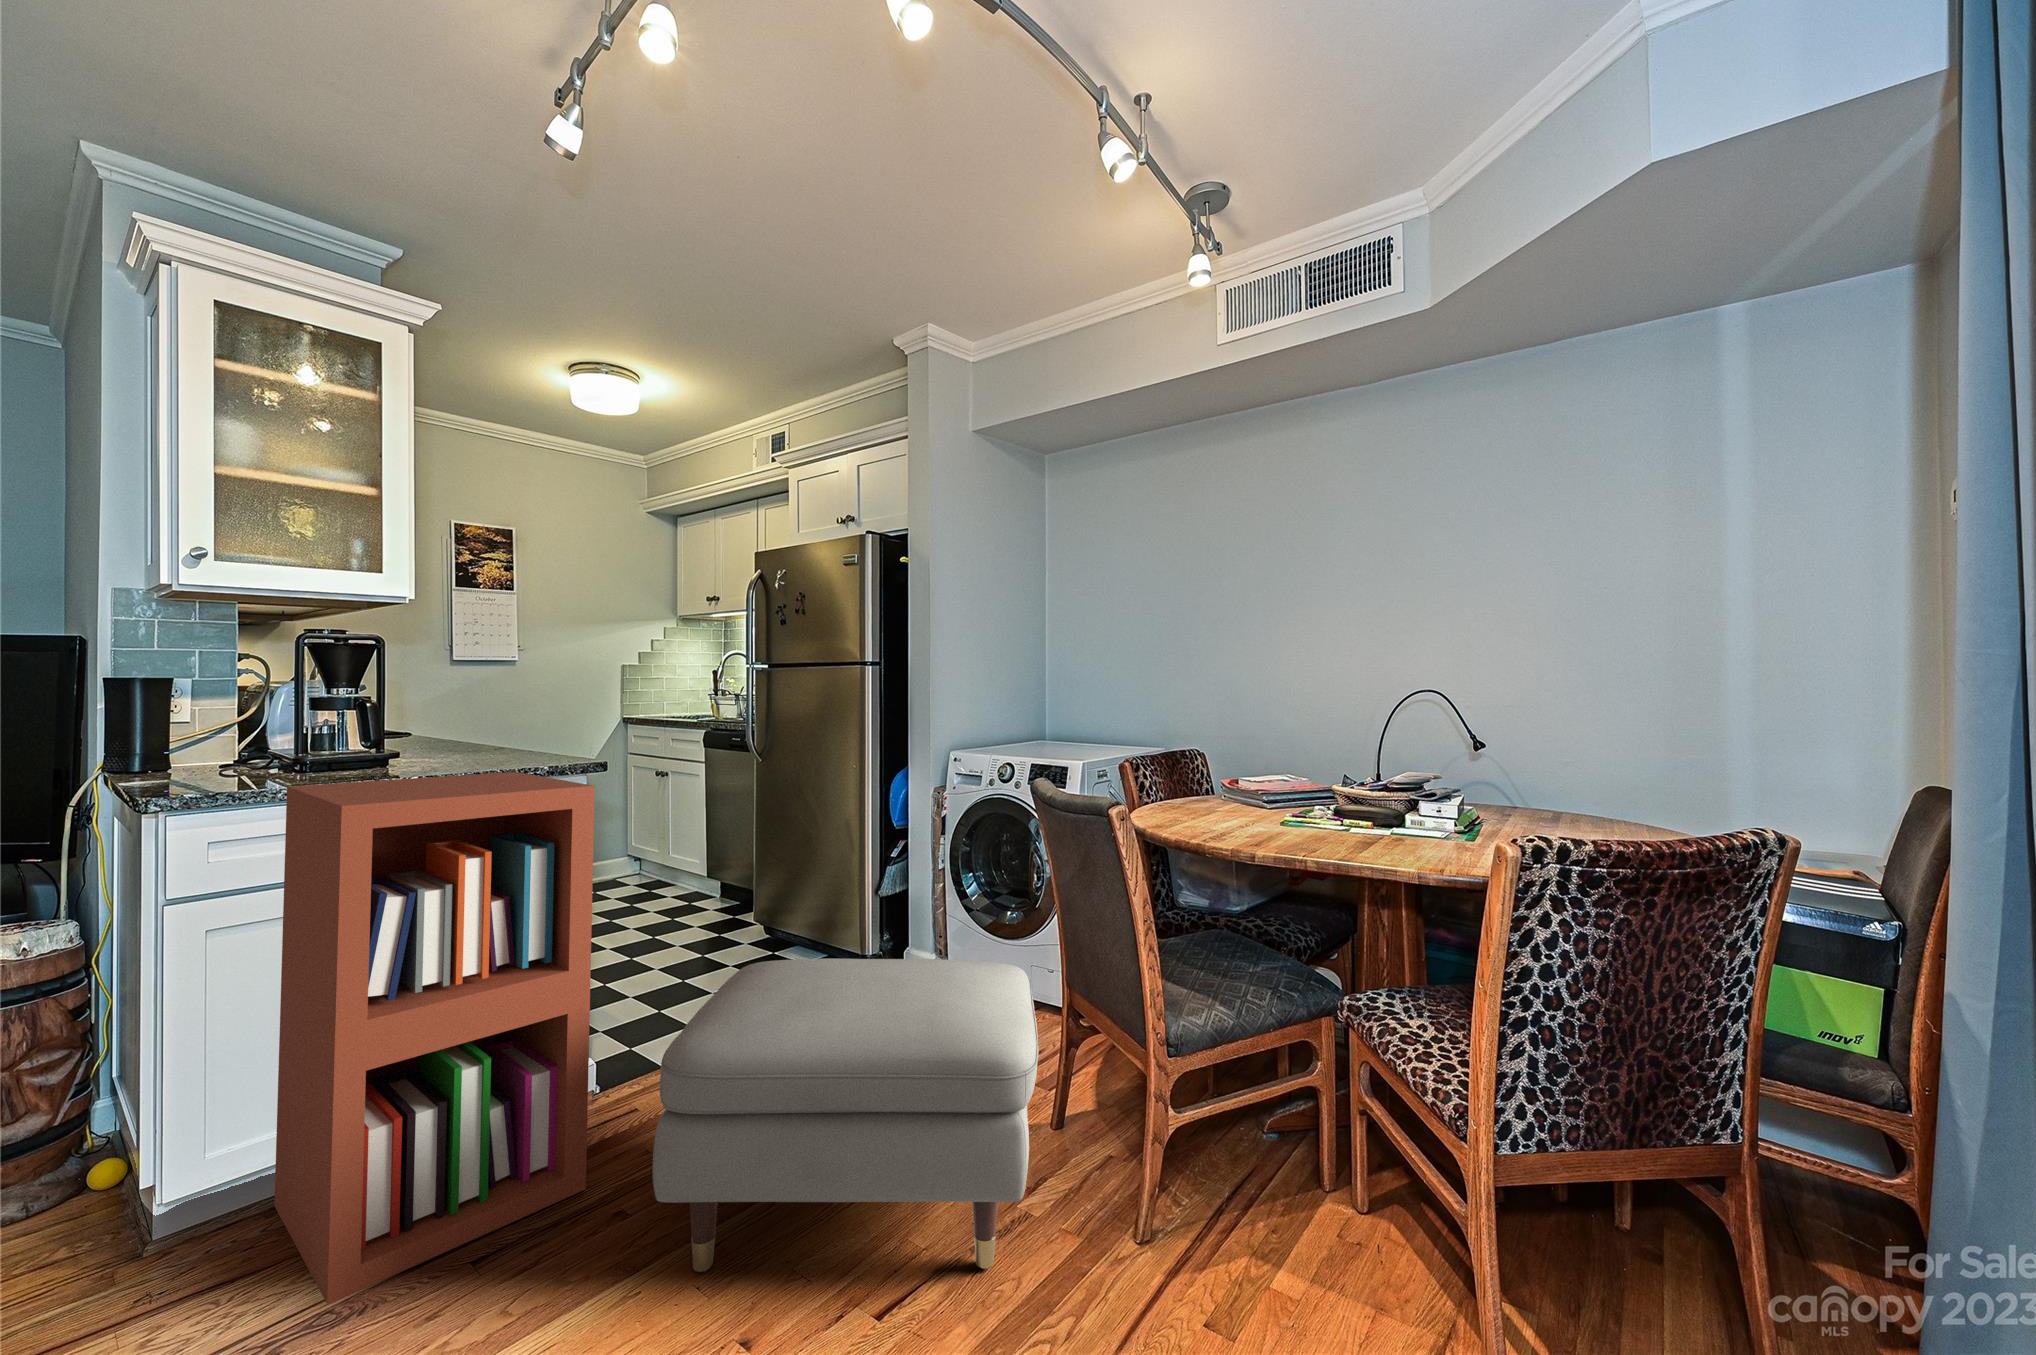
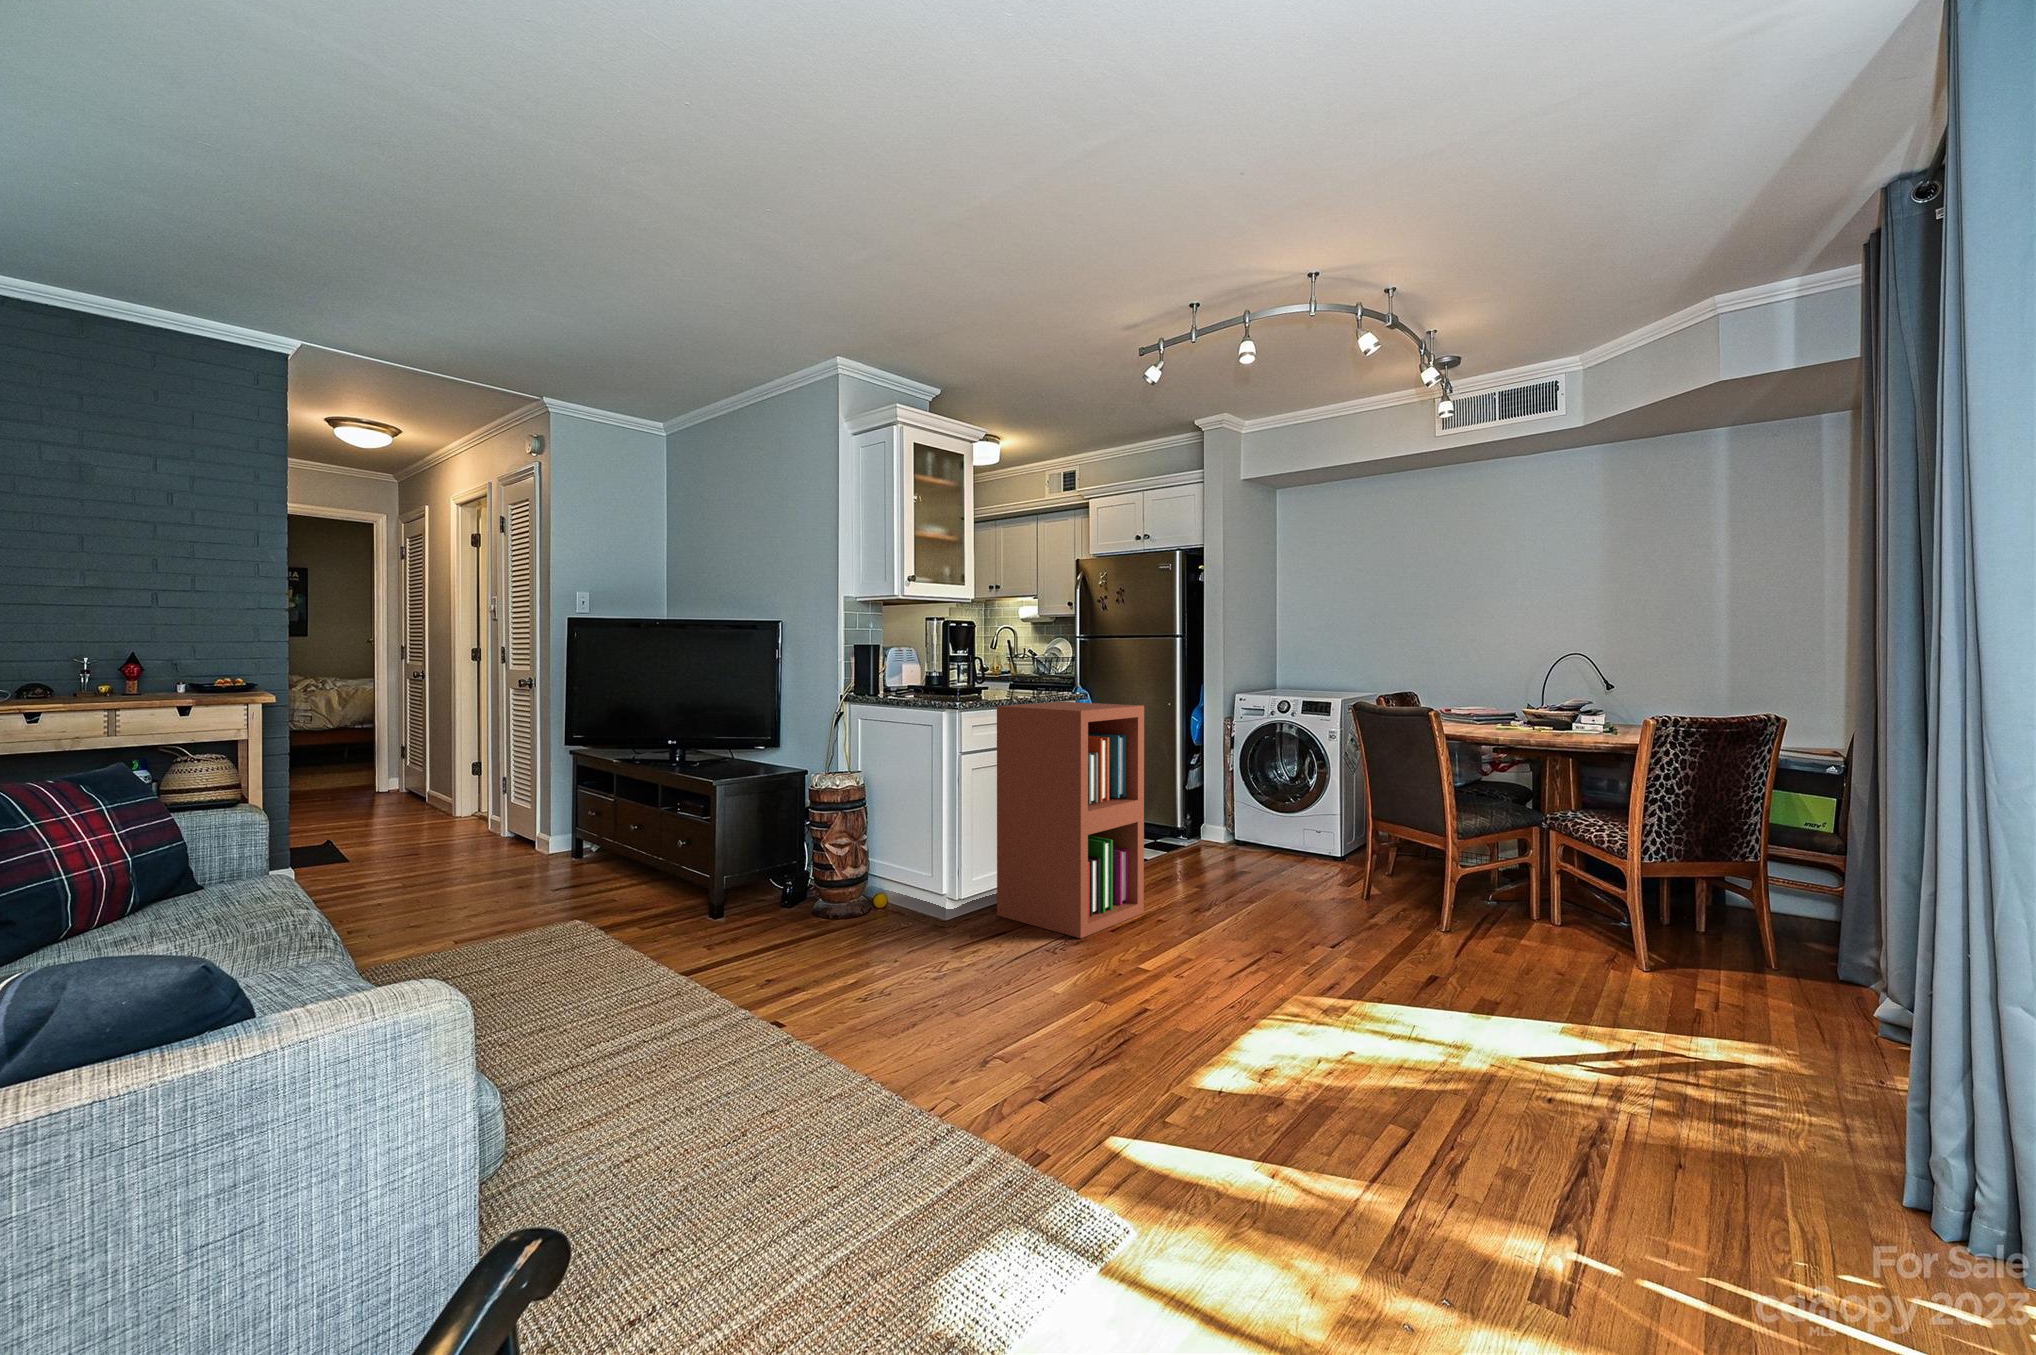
ottoman: present [653,959,1038,1272] -> none [1196,802,1404,935]

